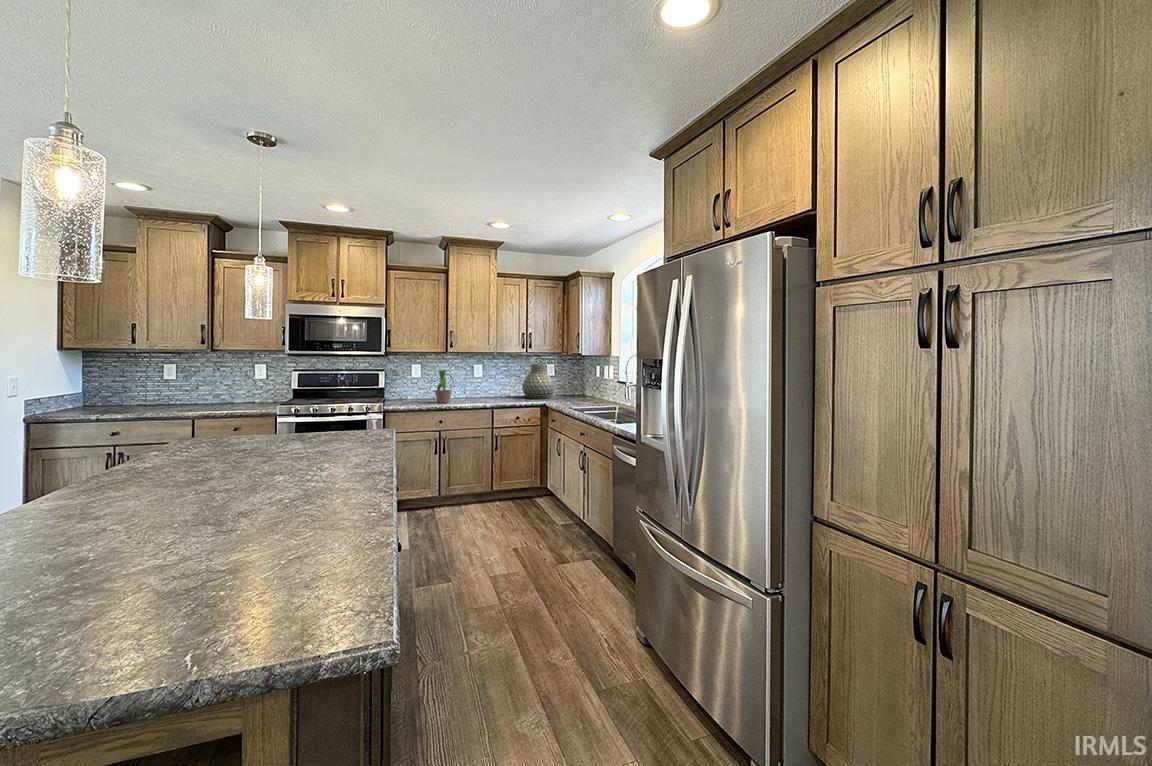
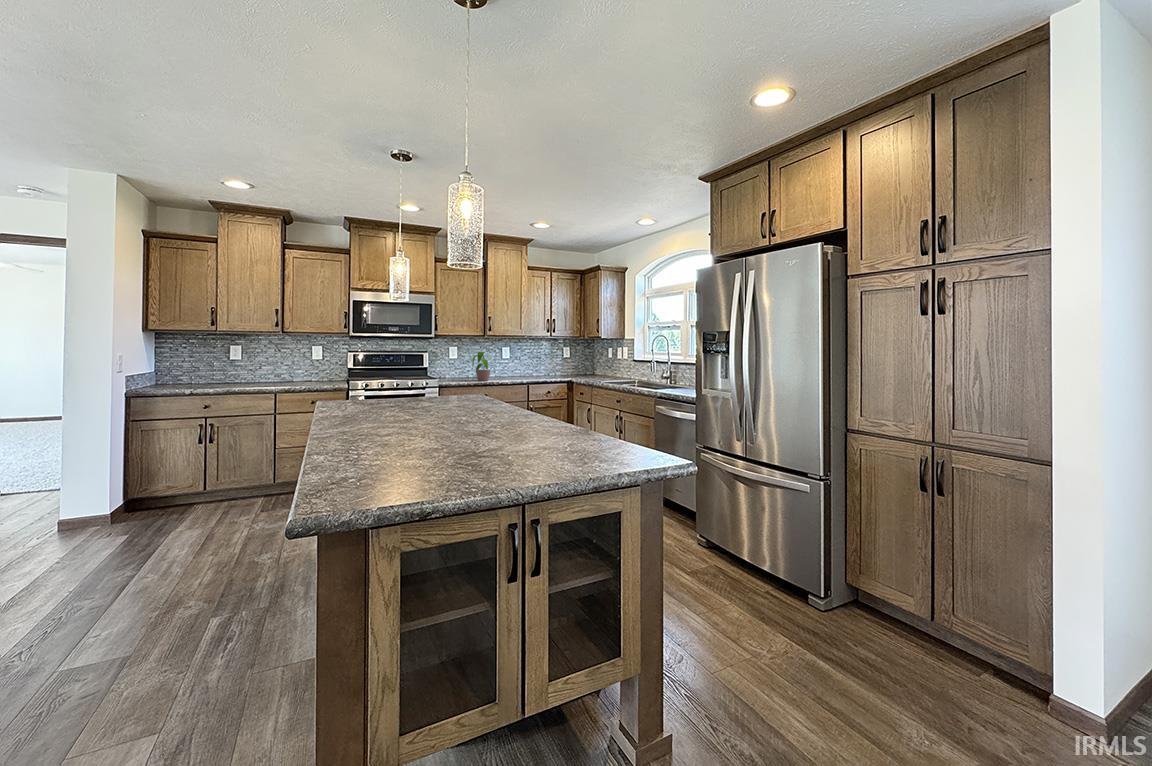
vase: present [522,364,555,399] -> none [546,347,575,378]

